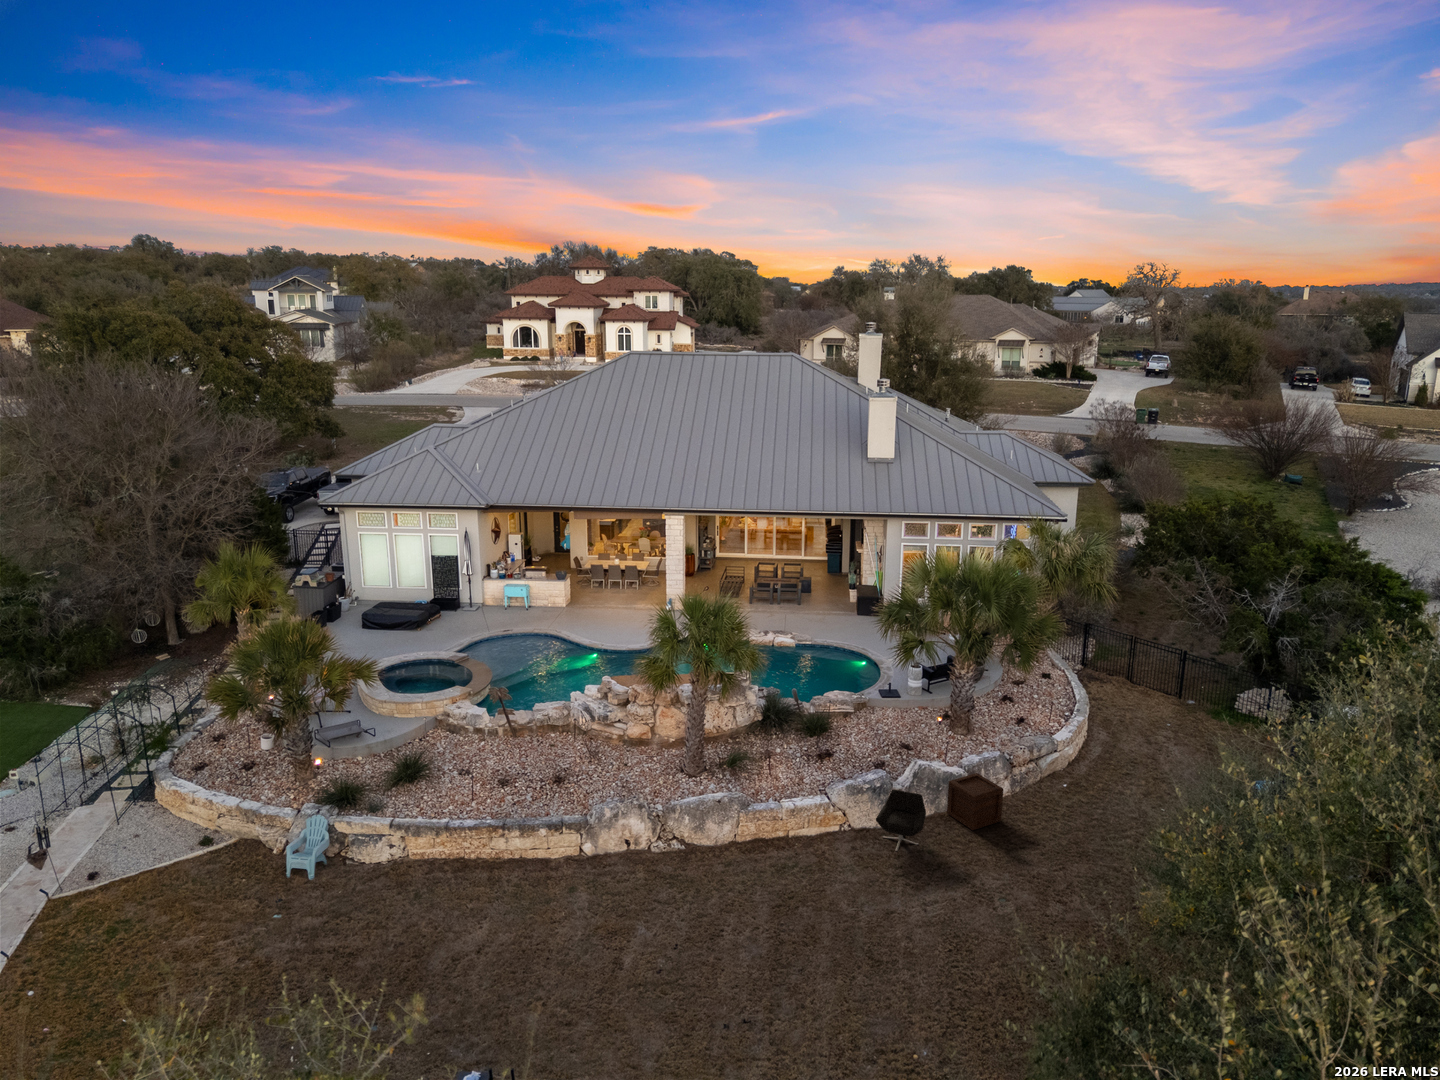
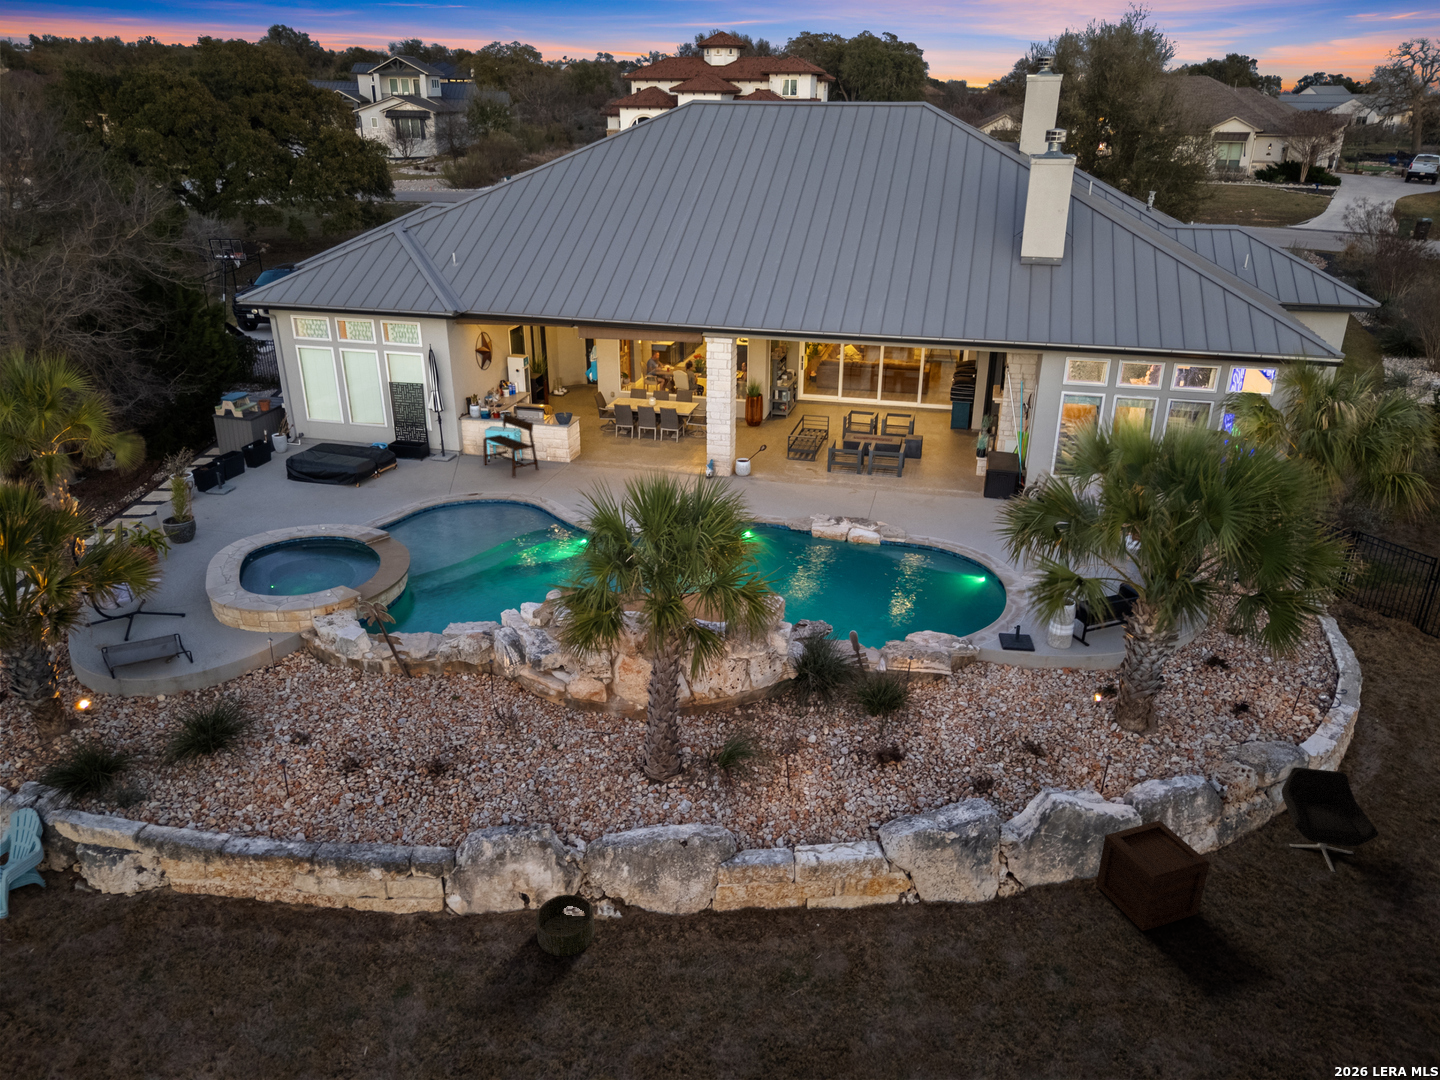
bench: none [504,573,546,618] -> present [483,414,539,477]
lounge chair: present [876,789,926,851] -> present [1282,767,1379,872]
basket: none [642,836,674,867] -> present [536,895,595,956]

